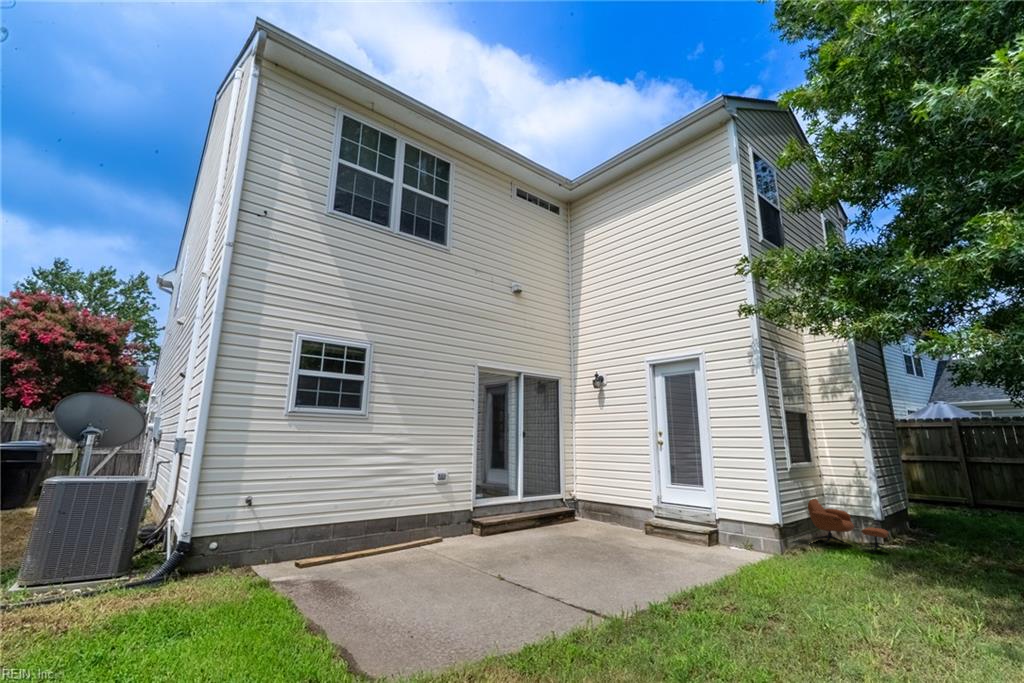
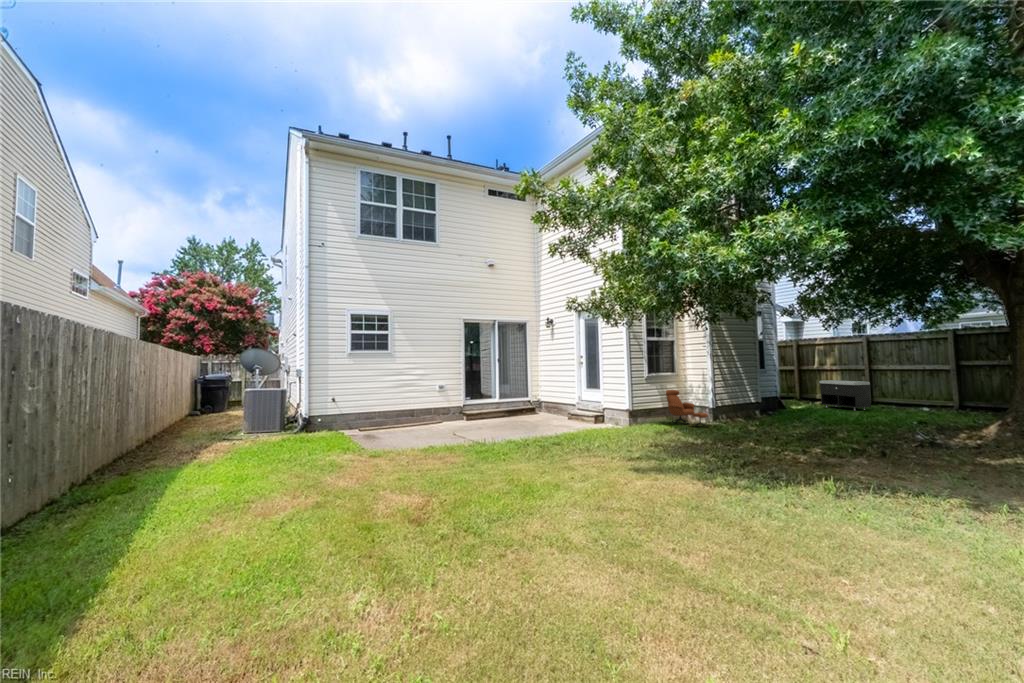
storage bench: none [915,473,991,516] -> present [819,380,871,410]

